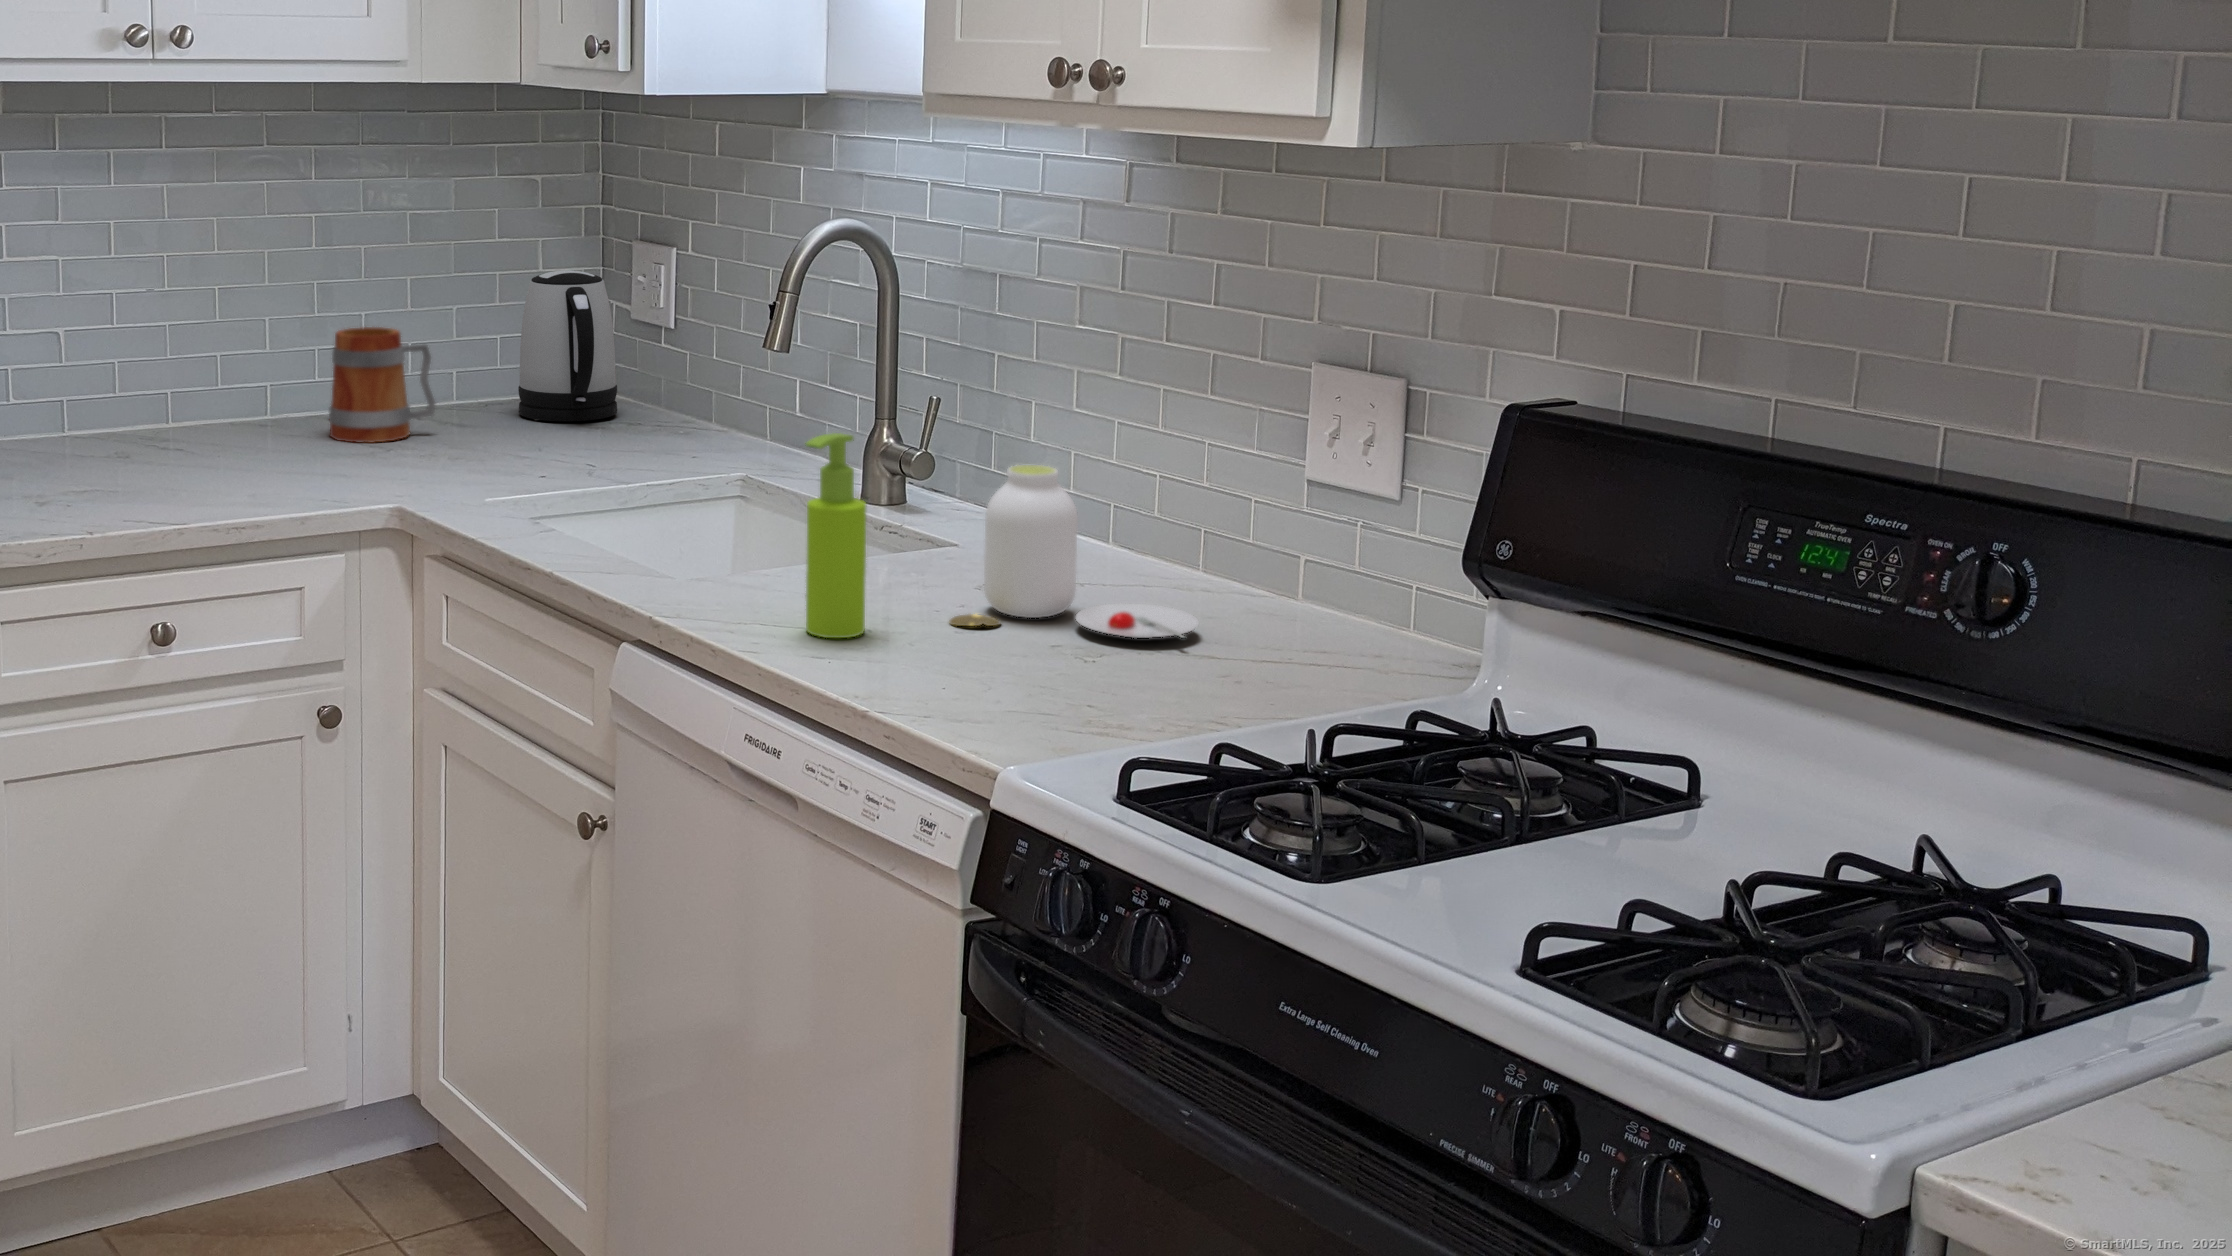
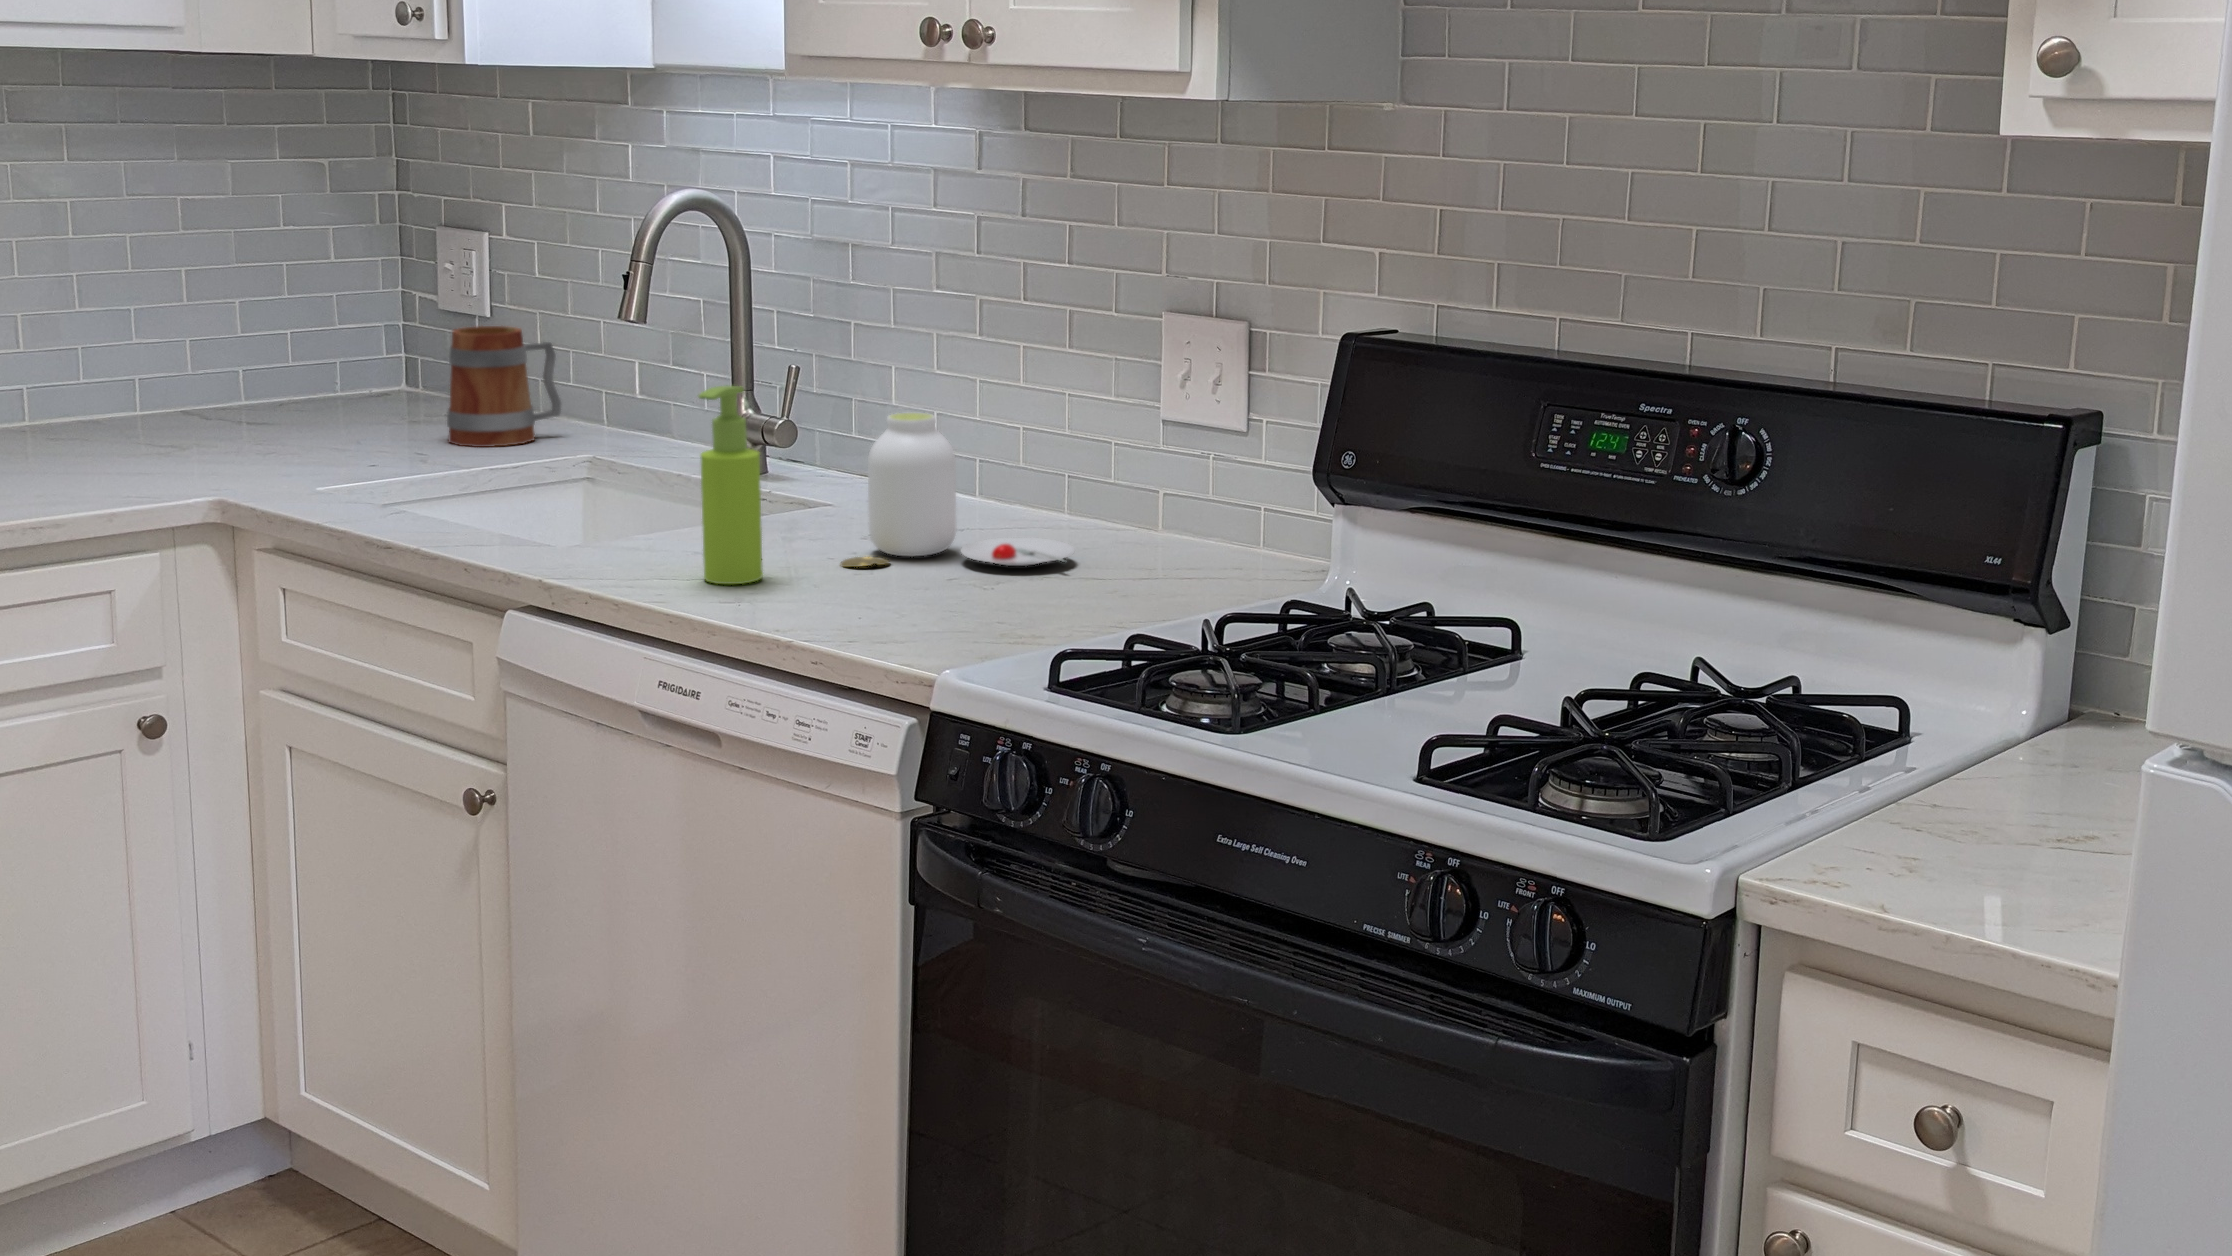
kettle: present [518,270,617,421] -> none [318,258,429,415]
mug: present [329,327,435,443] -> present [447,326,561,447]

